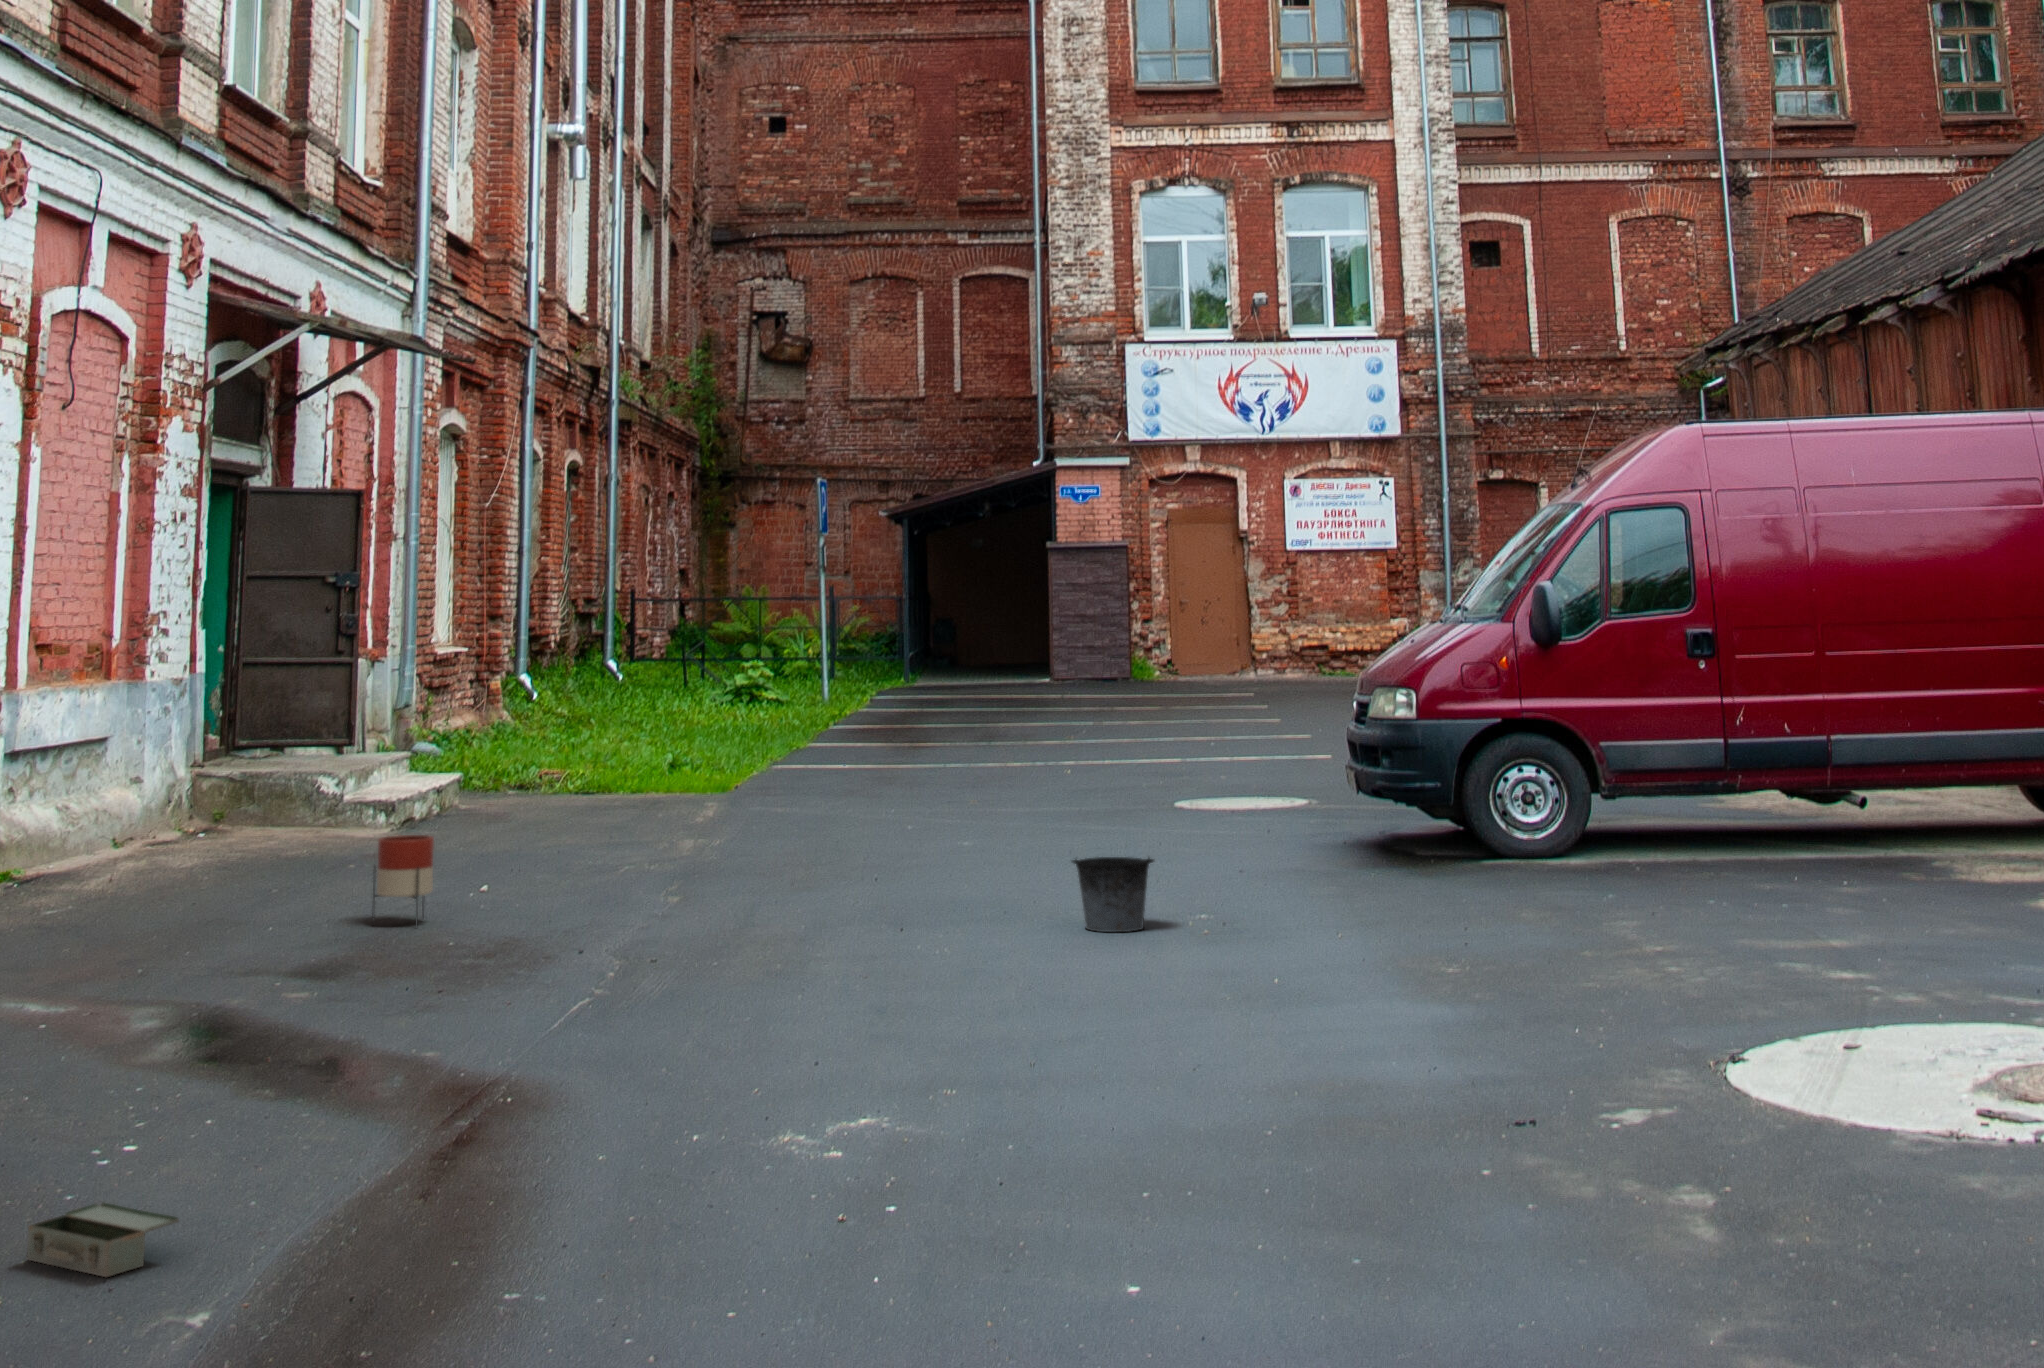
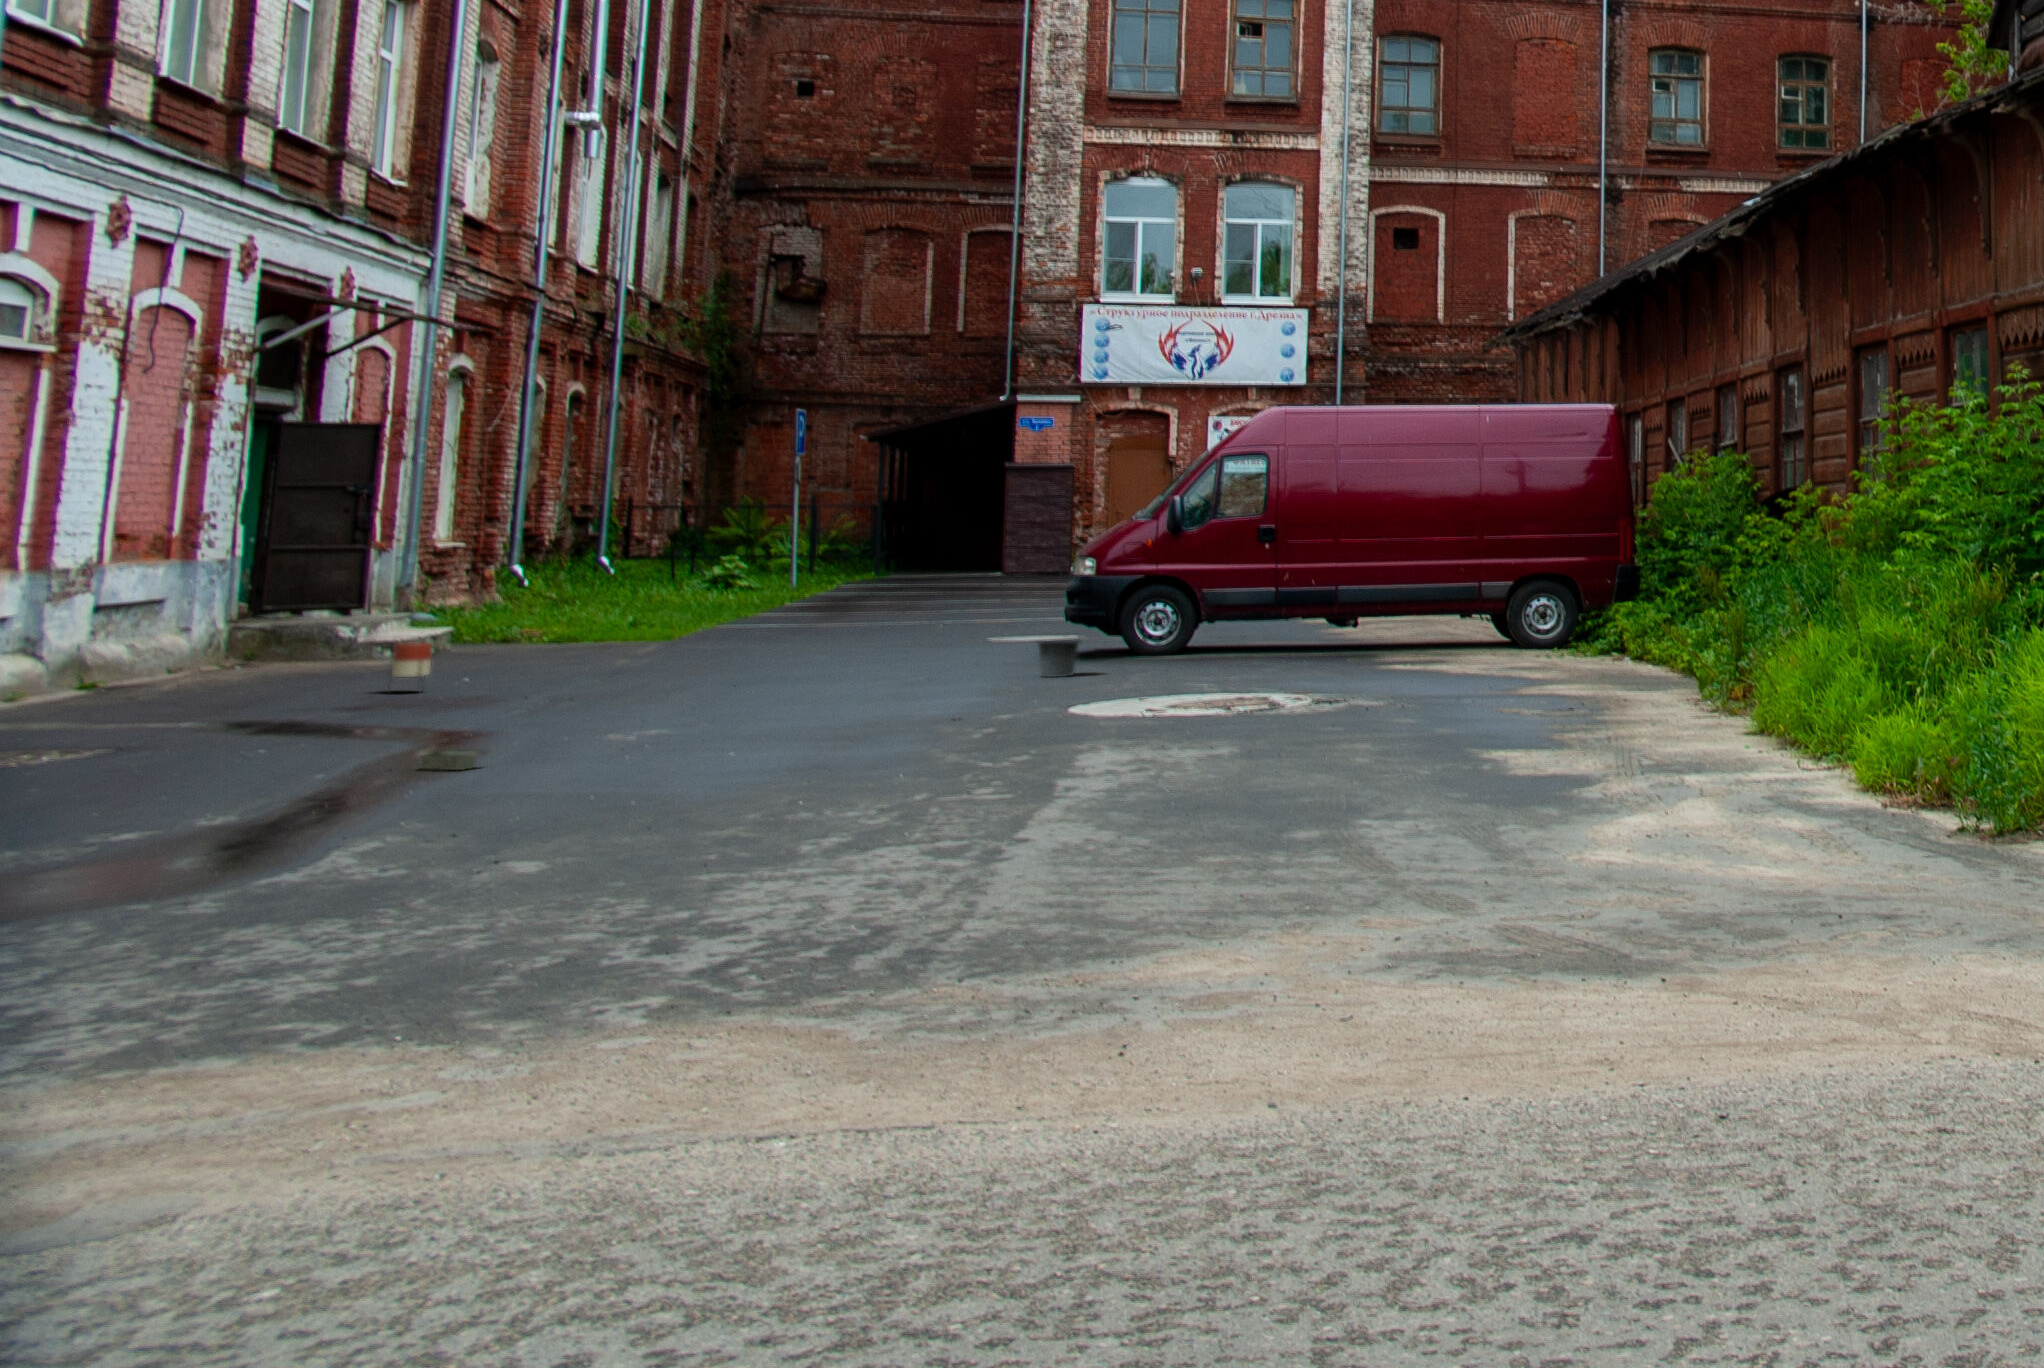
bucket: present [1072,857,1154,932] -> present [1037,640,1079,677]
toolbox: present [27,1203,179,1277] -> present [419,750,483,770]

